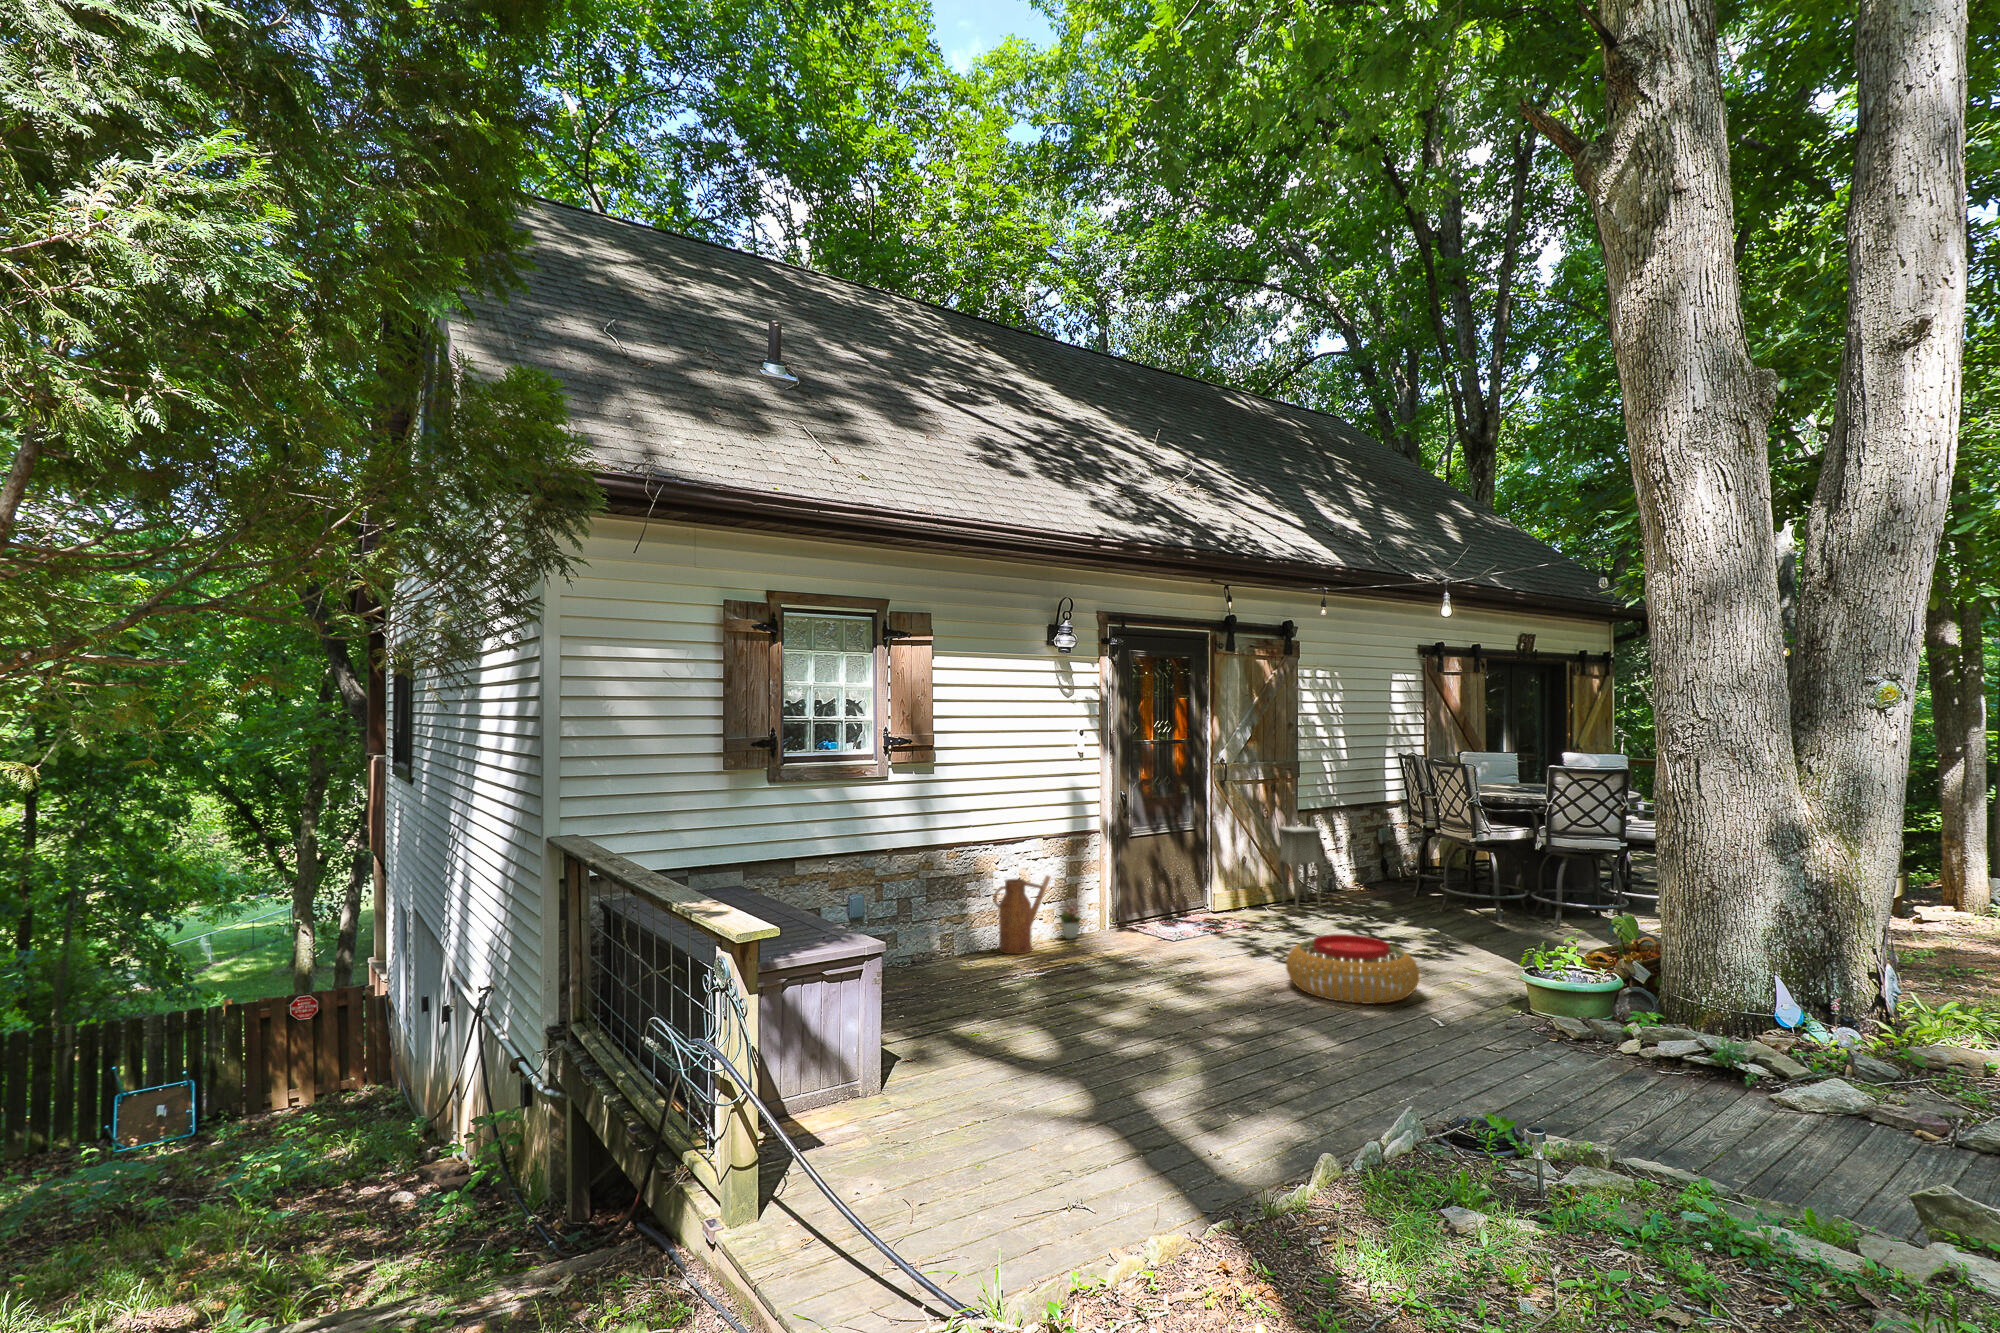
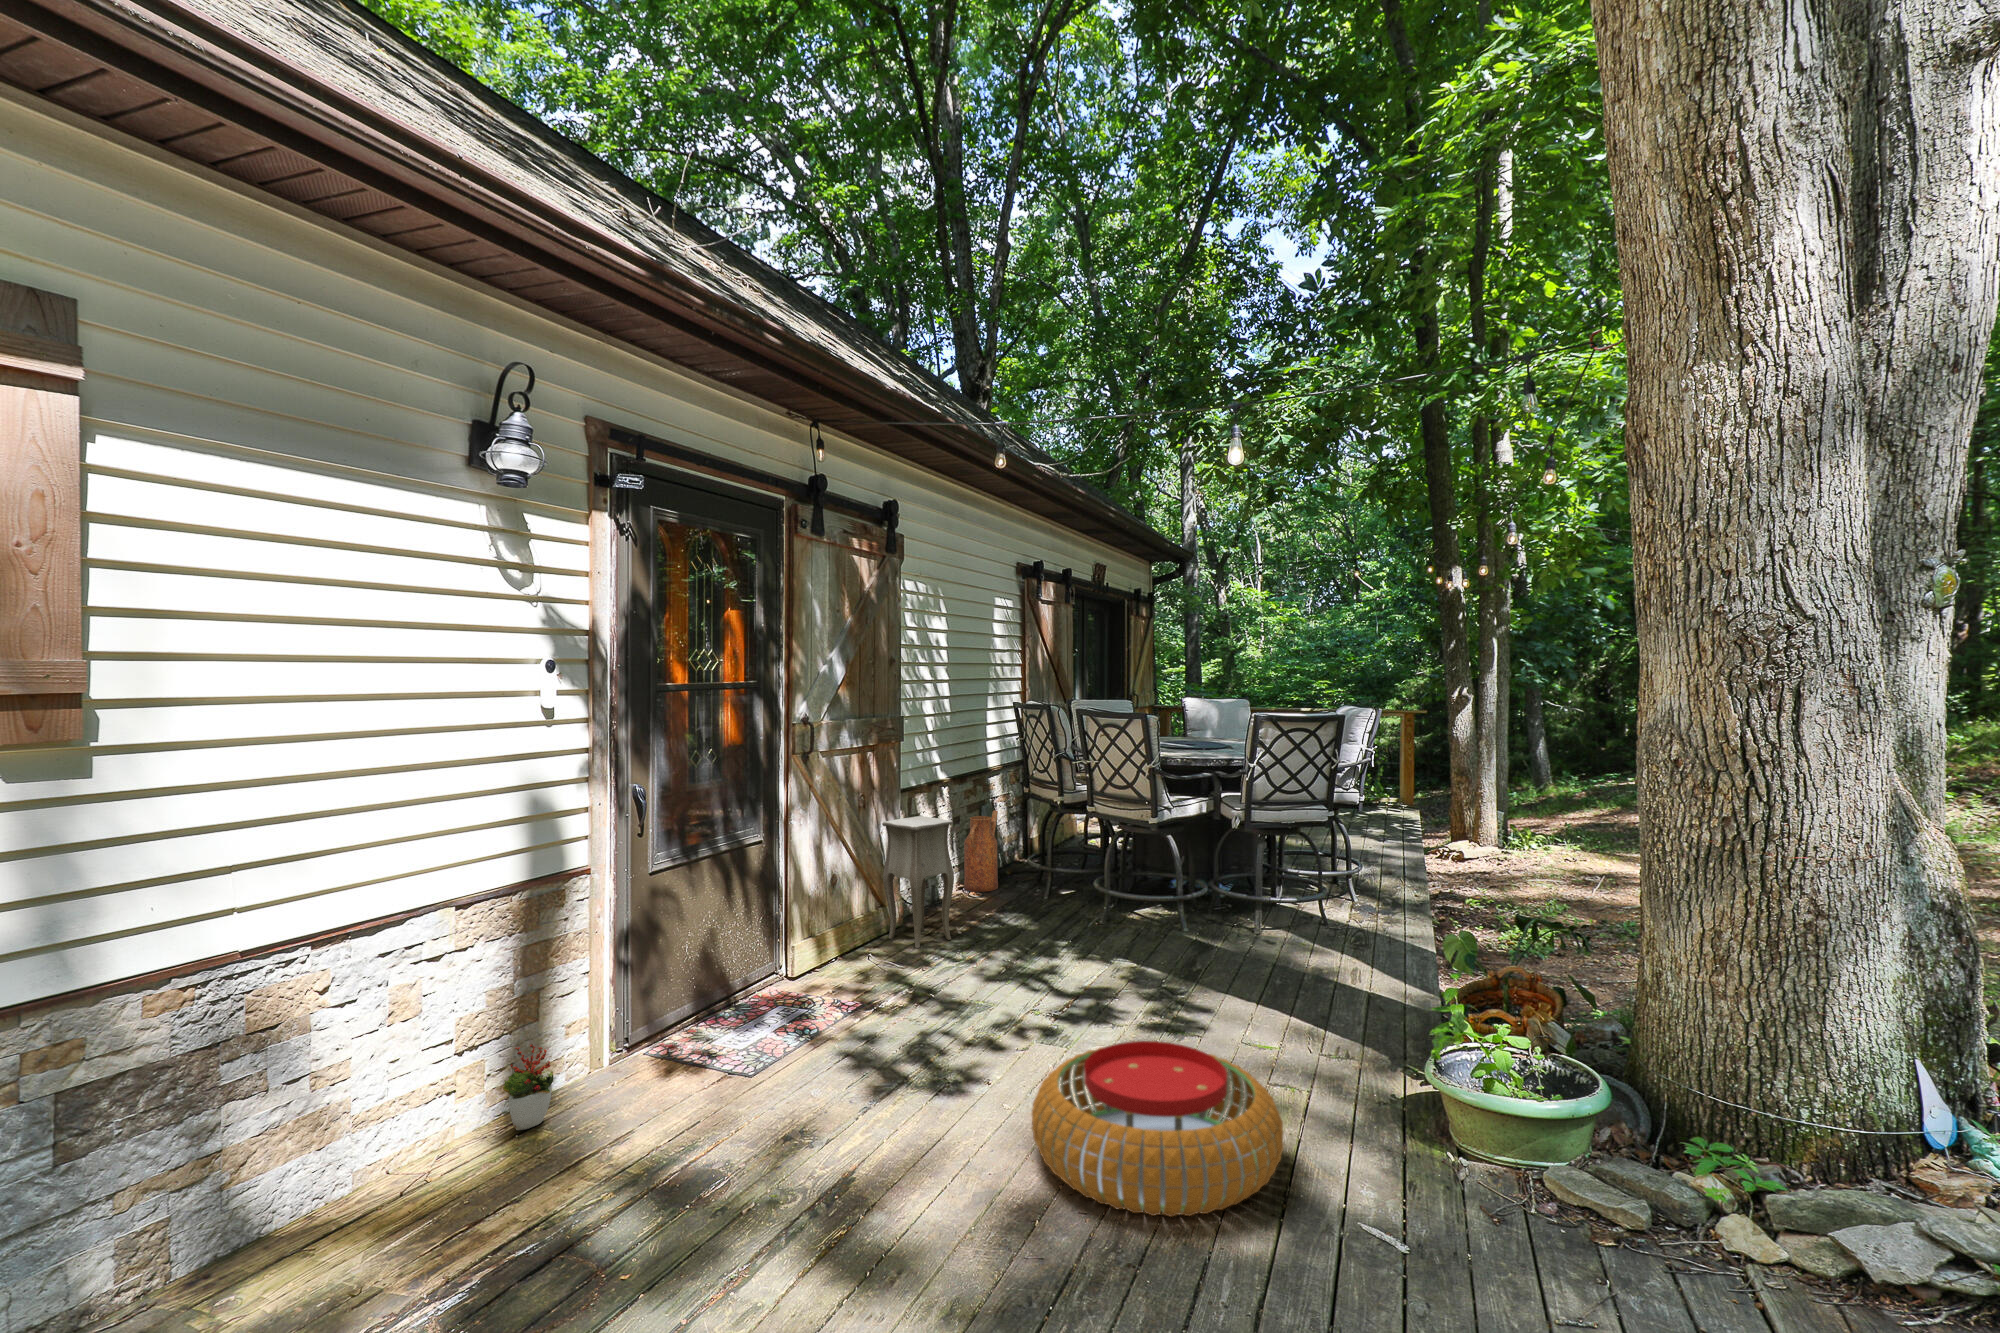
watering can: present [994,876,1050,954] -> present [964,810,998,892]

